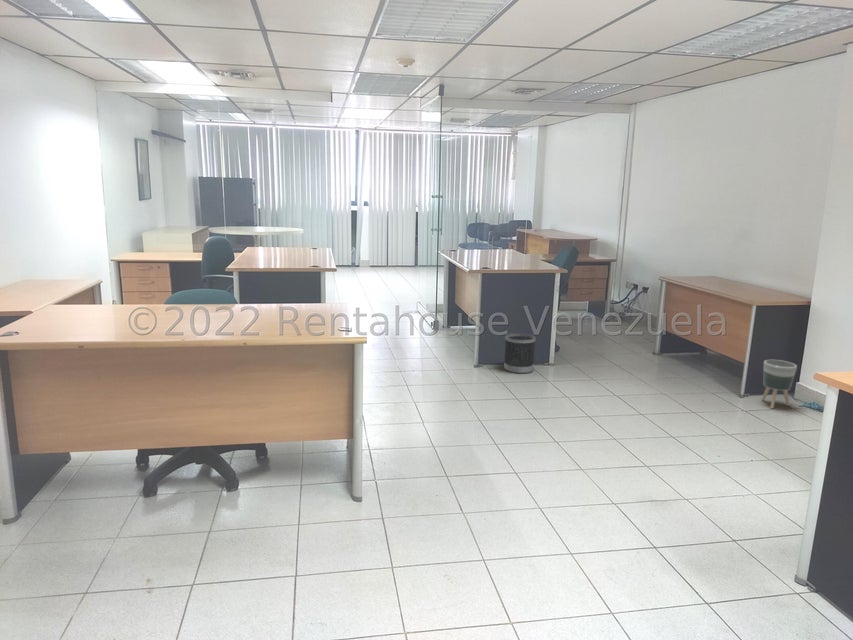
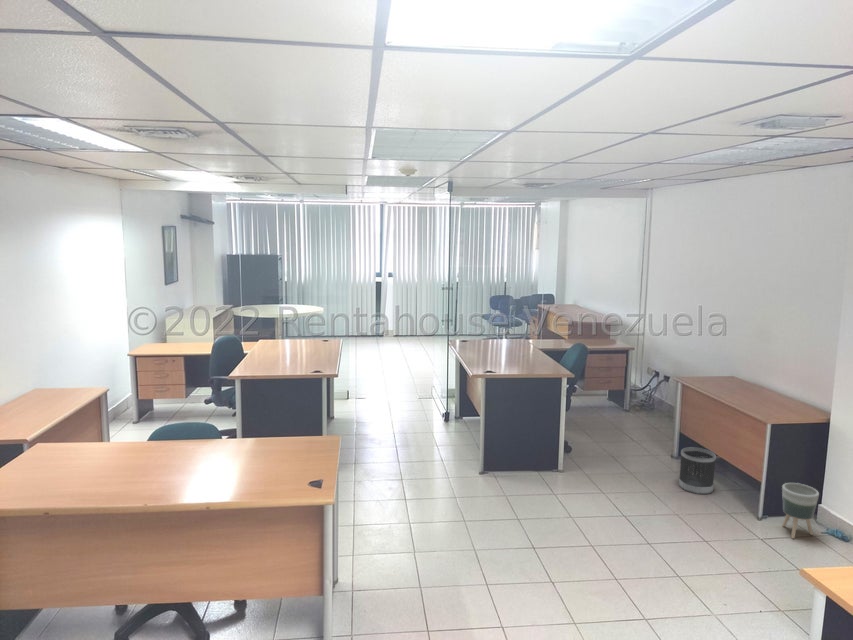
wastebasket: present [504,333,536,374] -> present [679,447,716,494]

